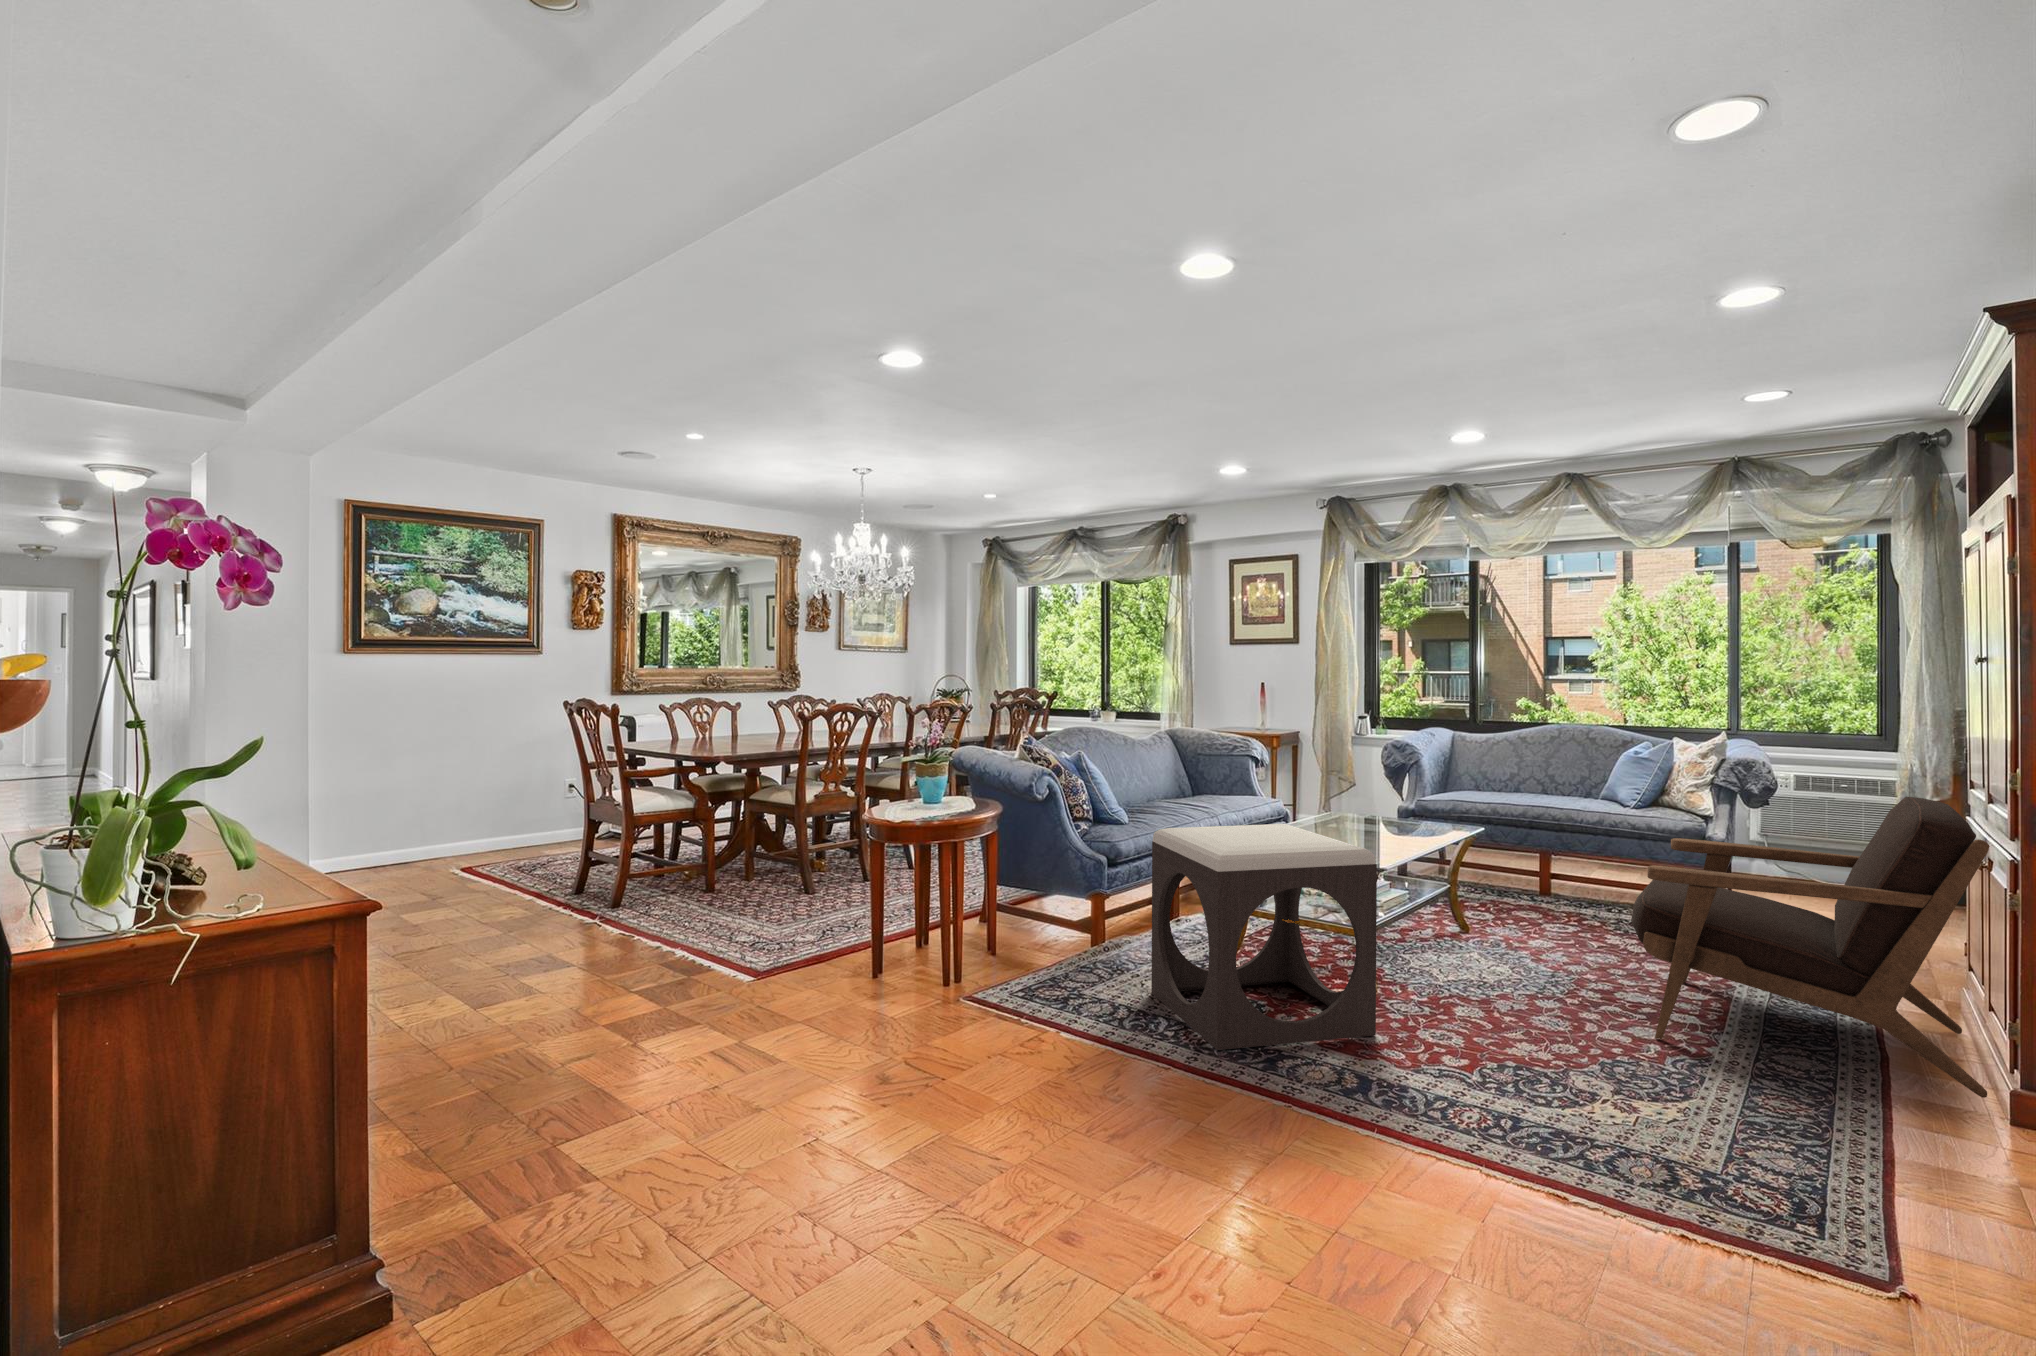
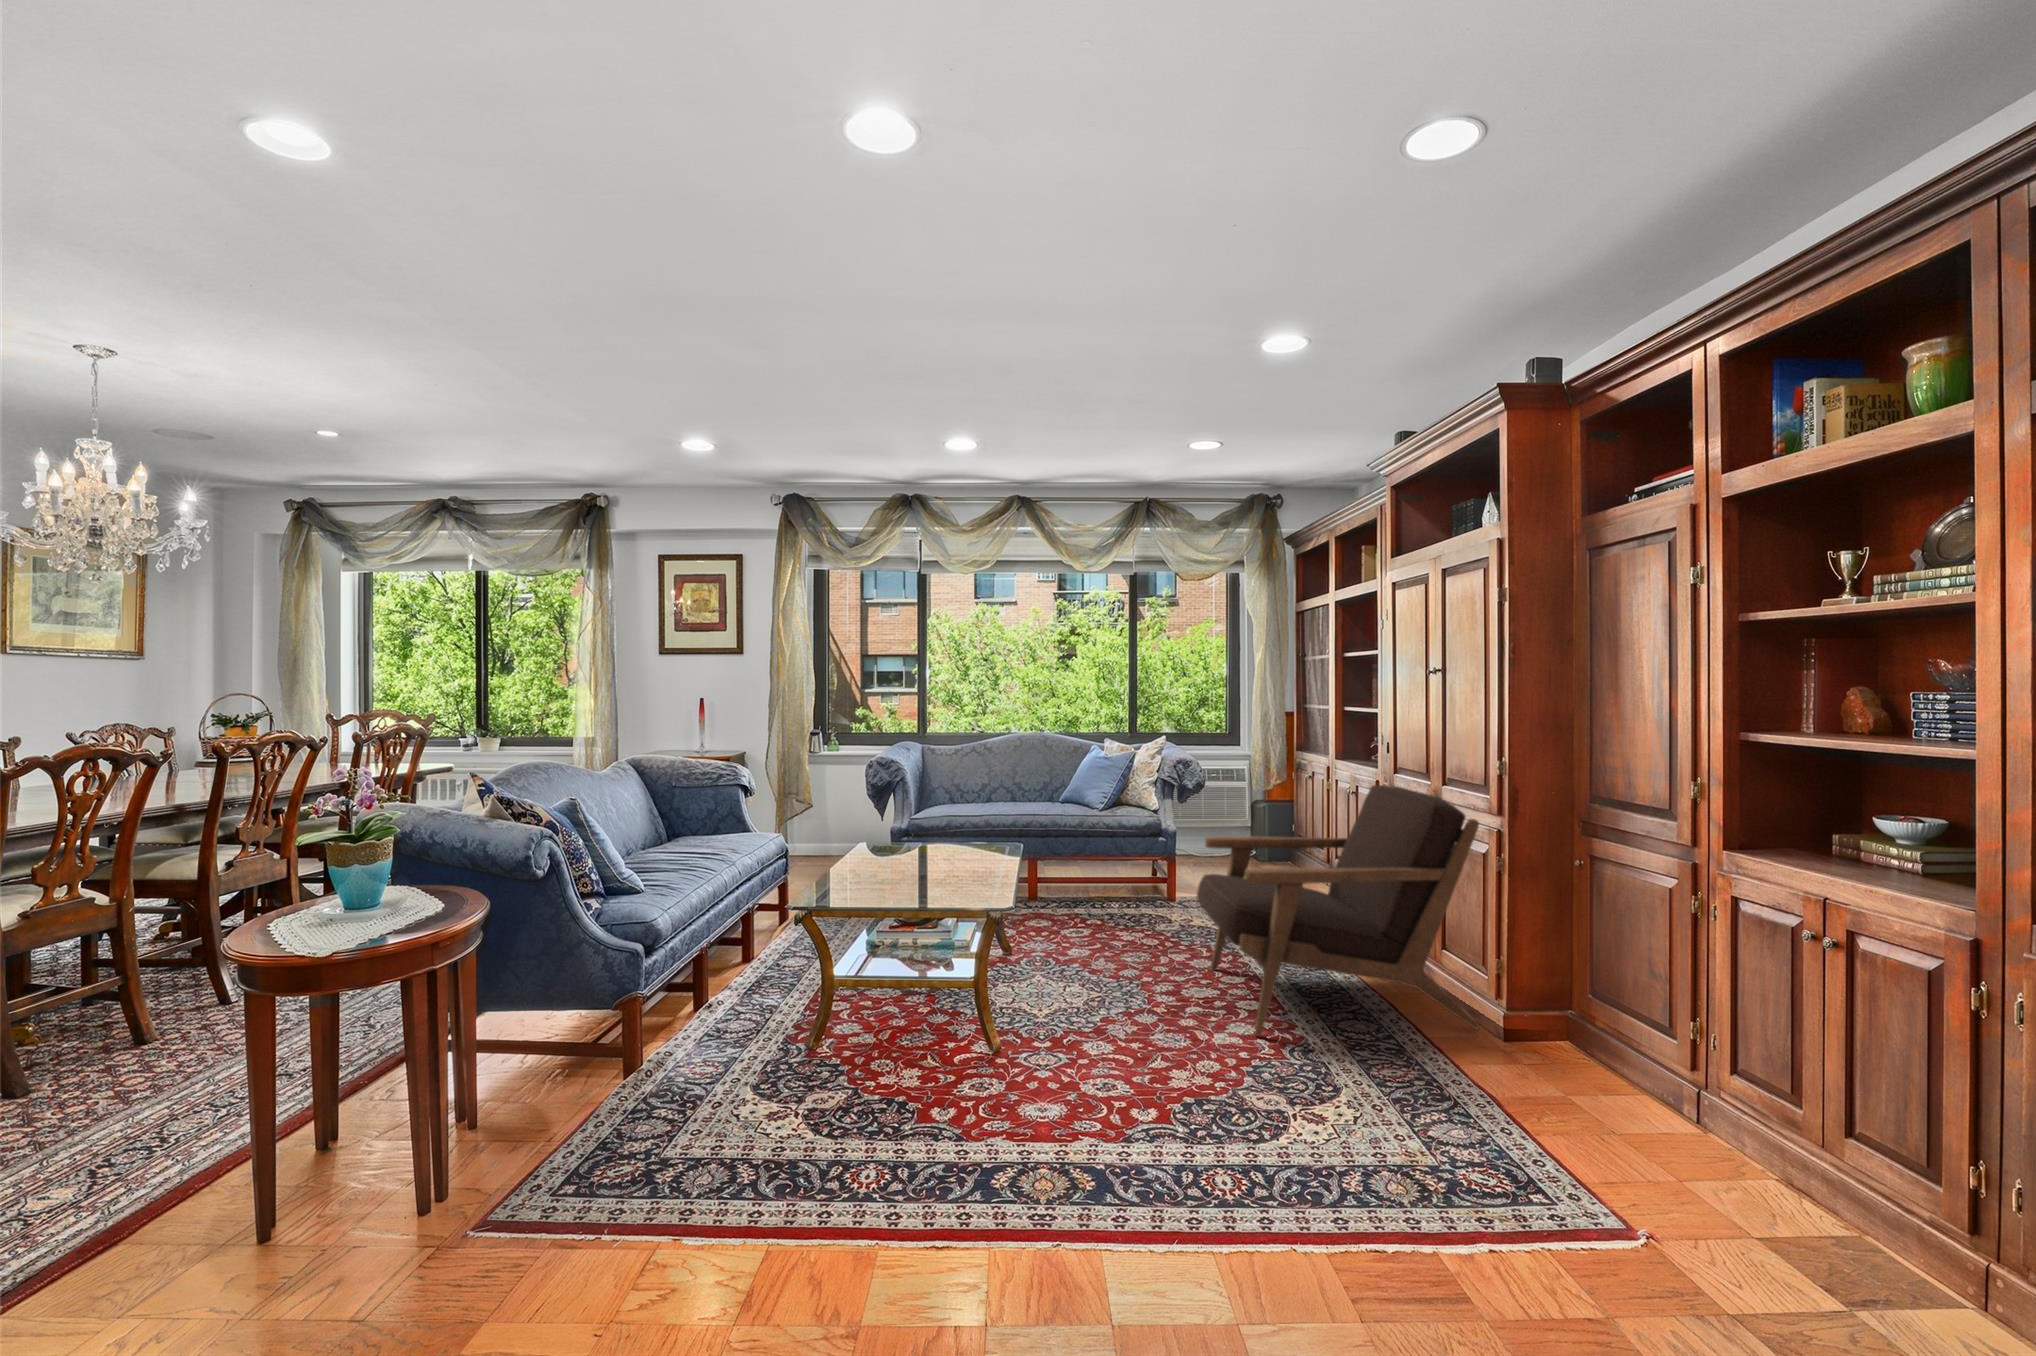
footstool: present [1151,824,1377,1050] -> none [758,871,1049,1194]

